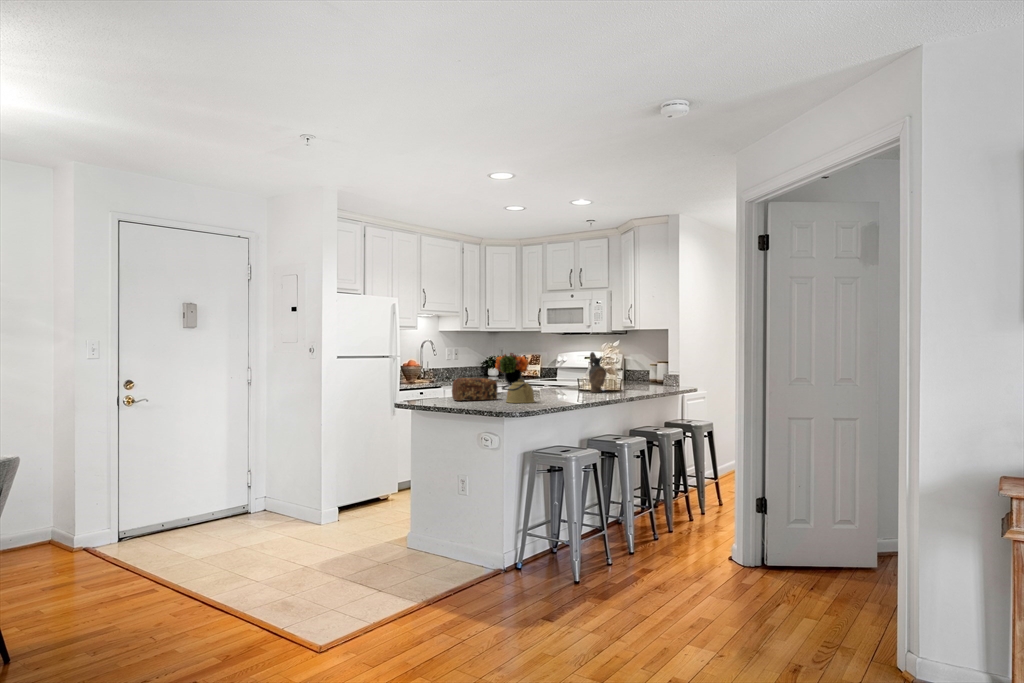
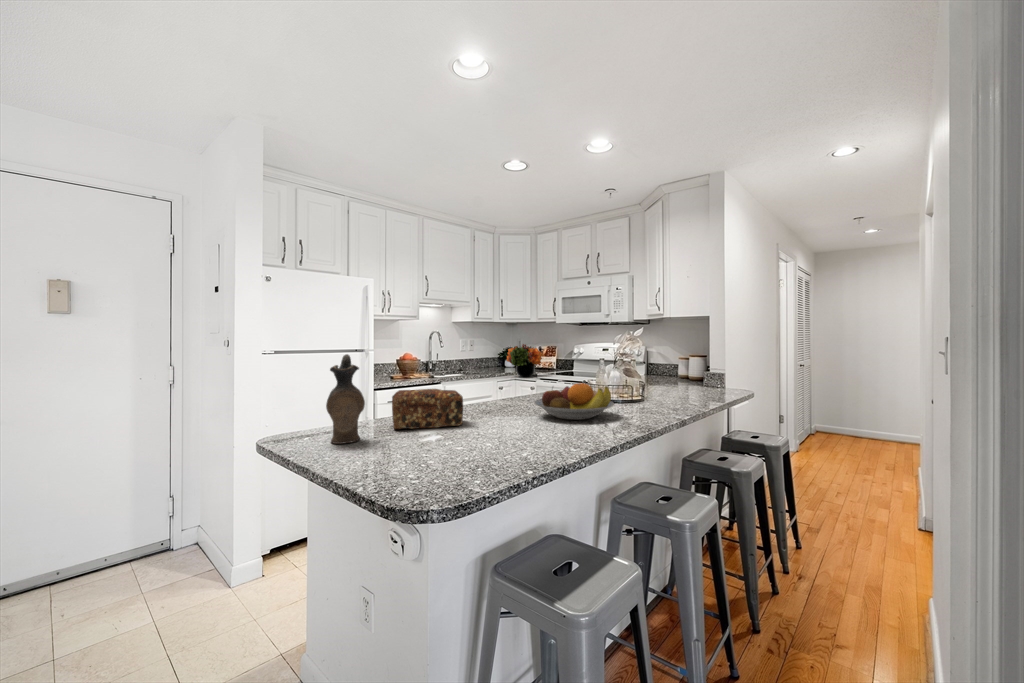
ceramic pitcher: present [589,352,606,393] -> present [326,354,365,444]
fruit bowl: none [538,375,589,397] -> present [534,383,614,420]
kettle: present [502,379,535,403] -> none [457,399,517,447]

